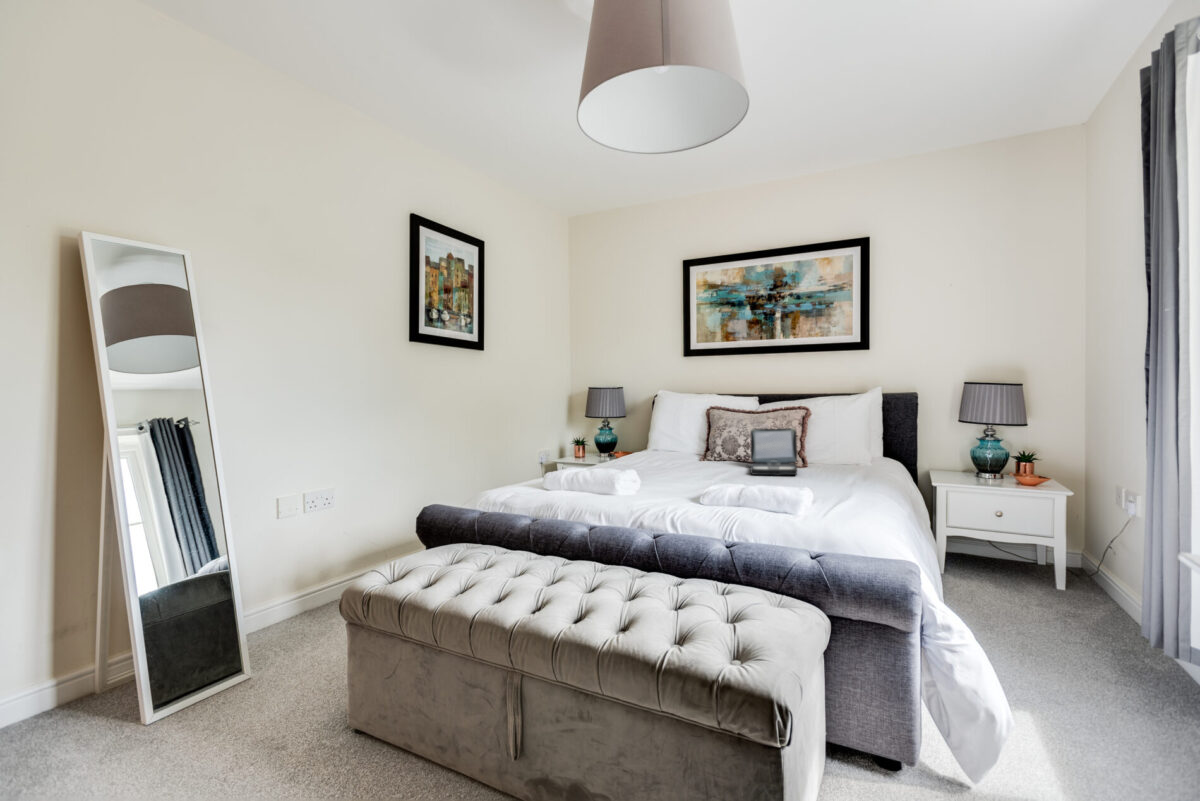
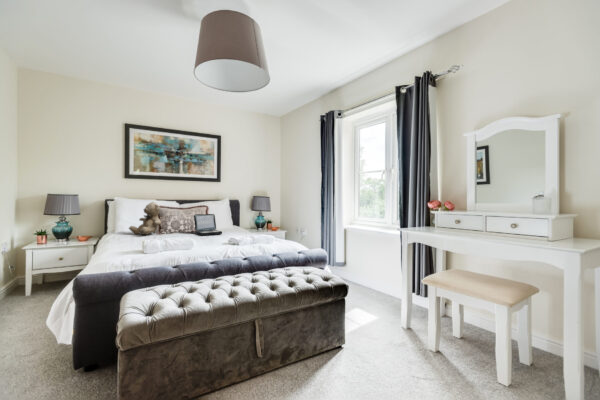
teddy bear: none [656,403,700,462] -> present [129,202,161,235]

